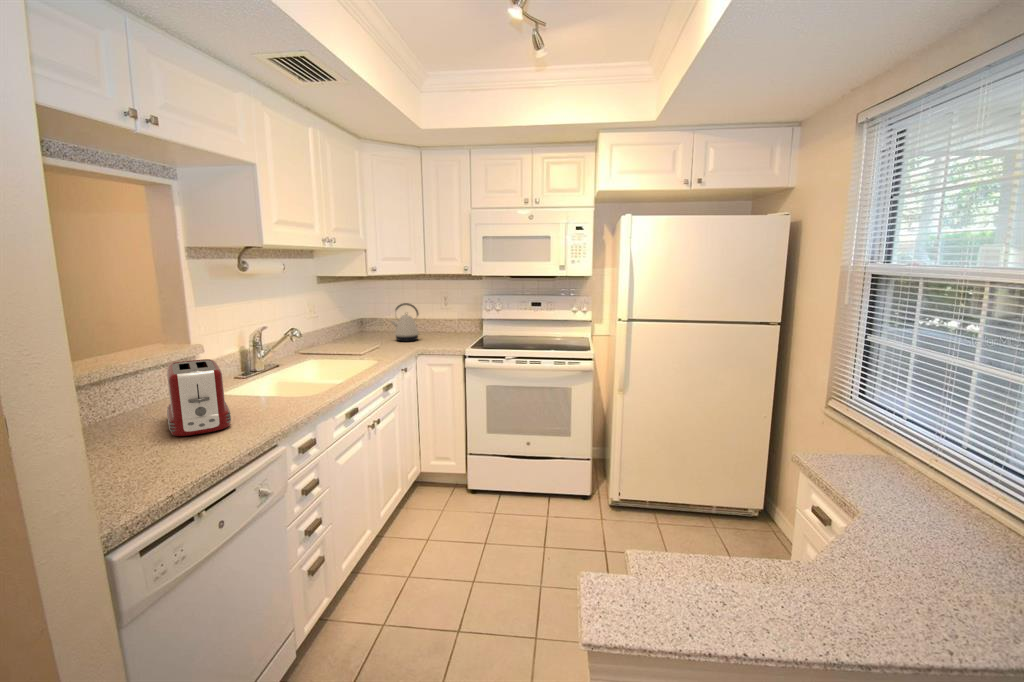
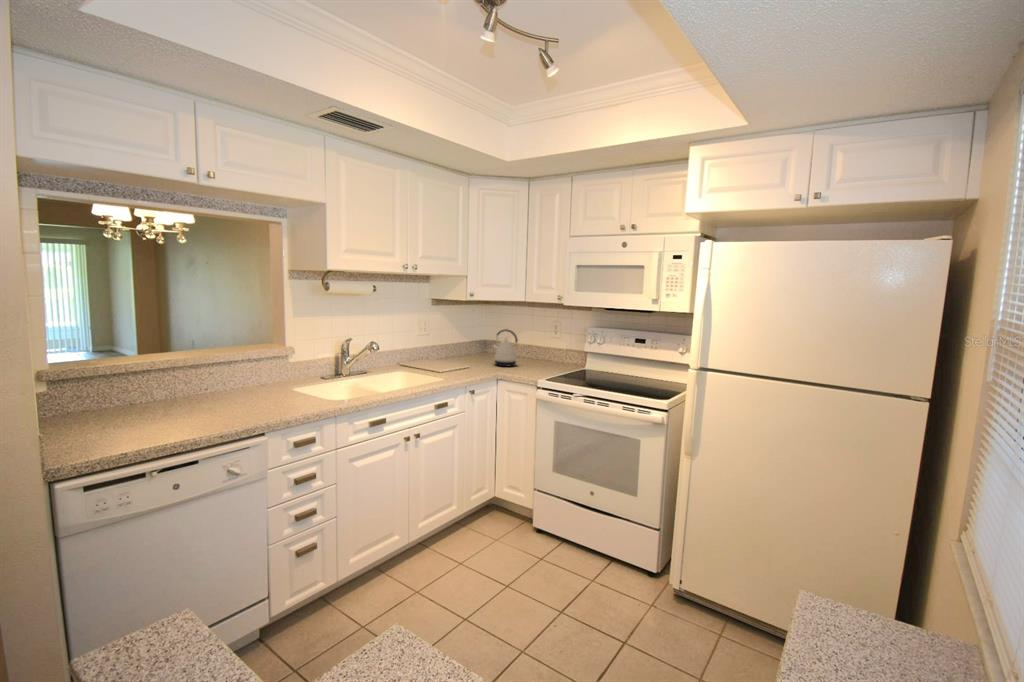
toaster: present [167,359,231,436] -> none [205,357,270,414]

